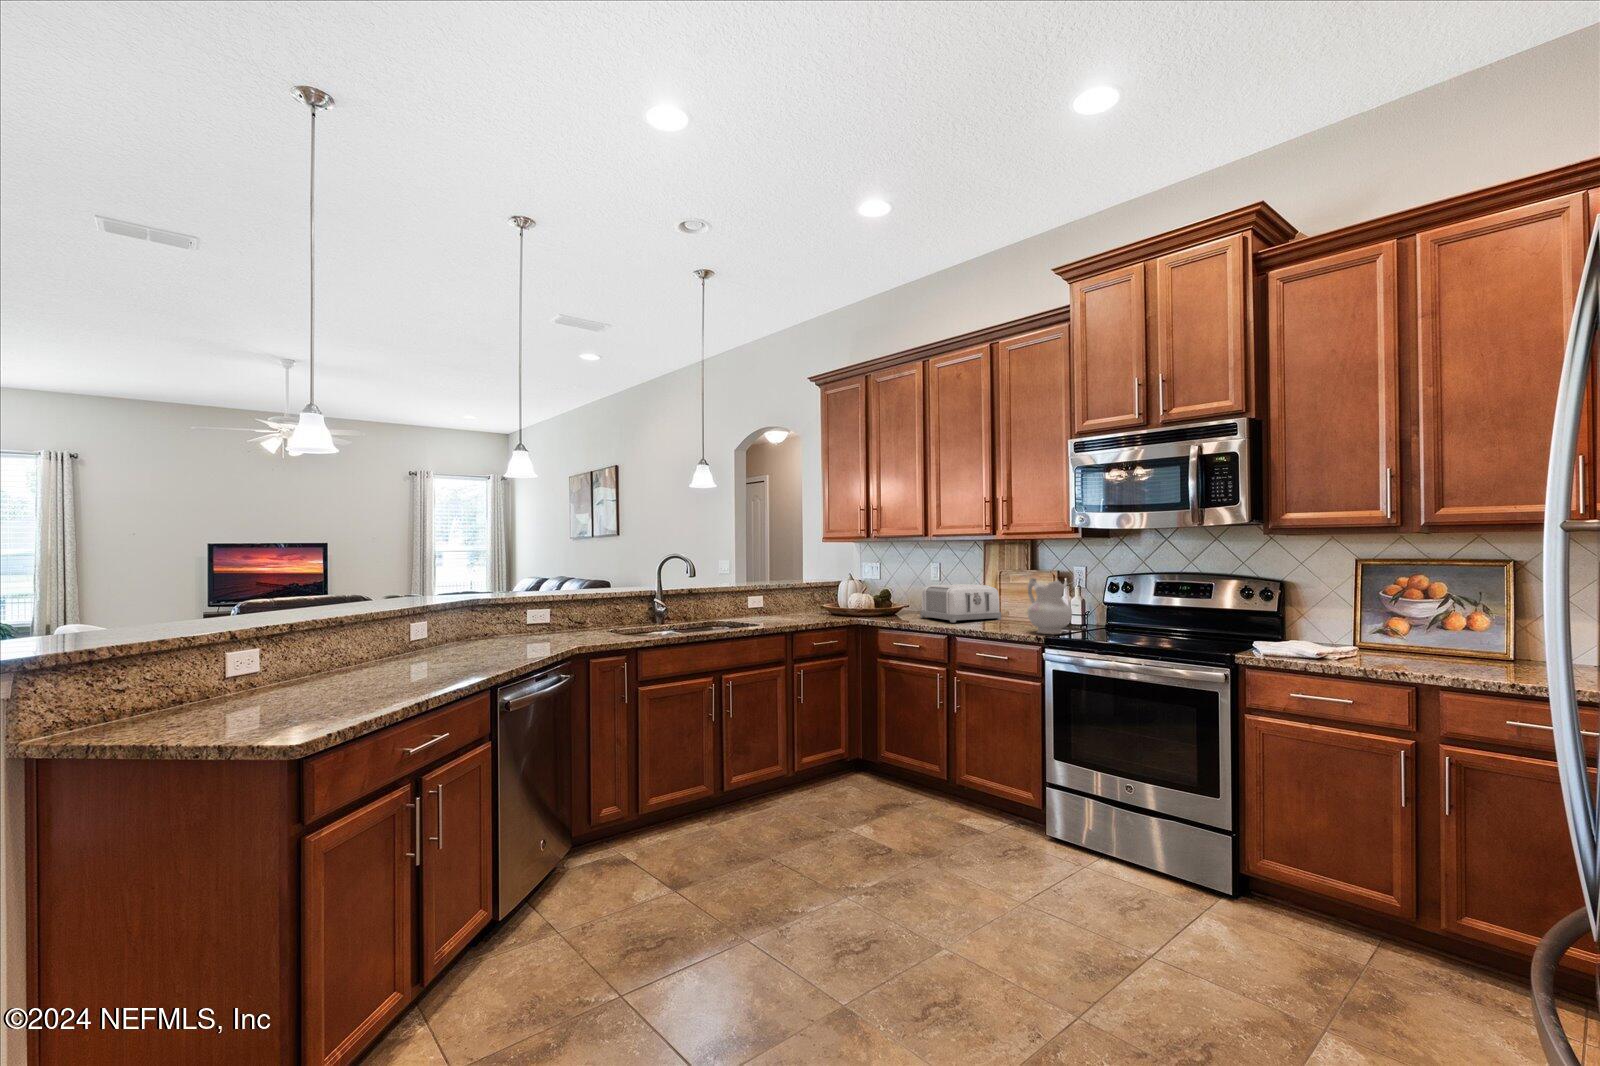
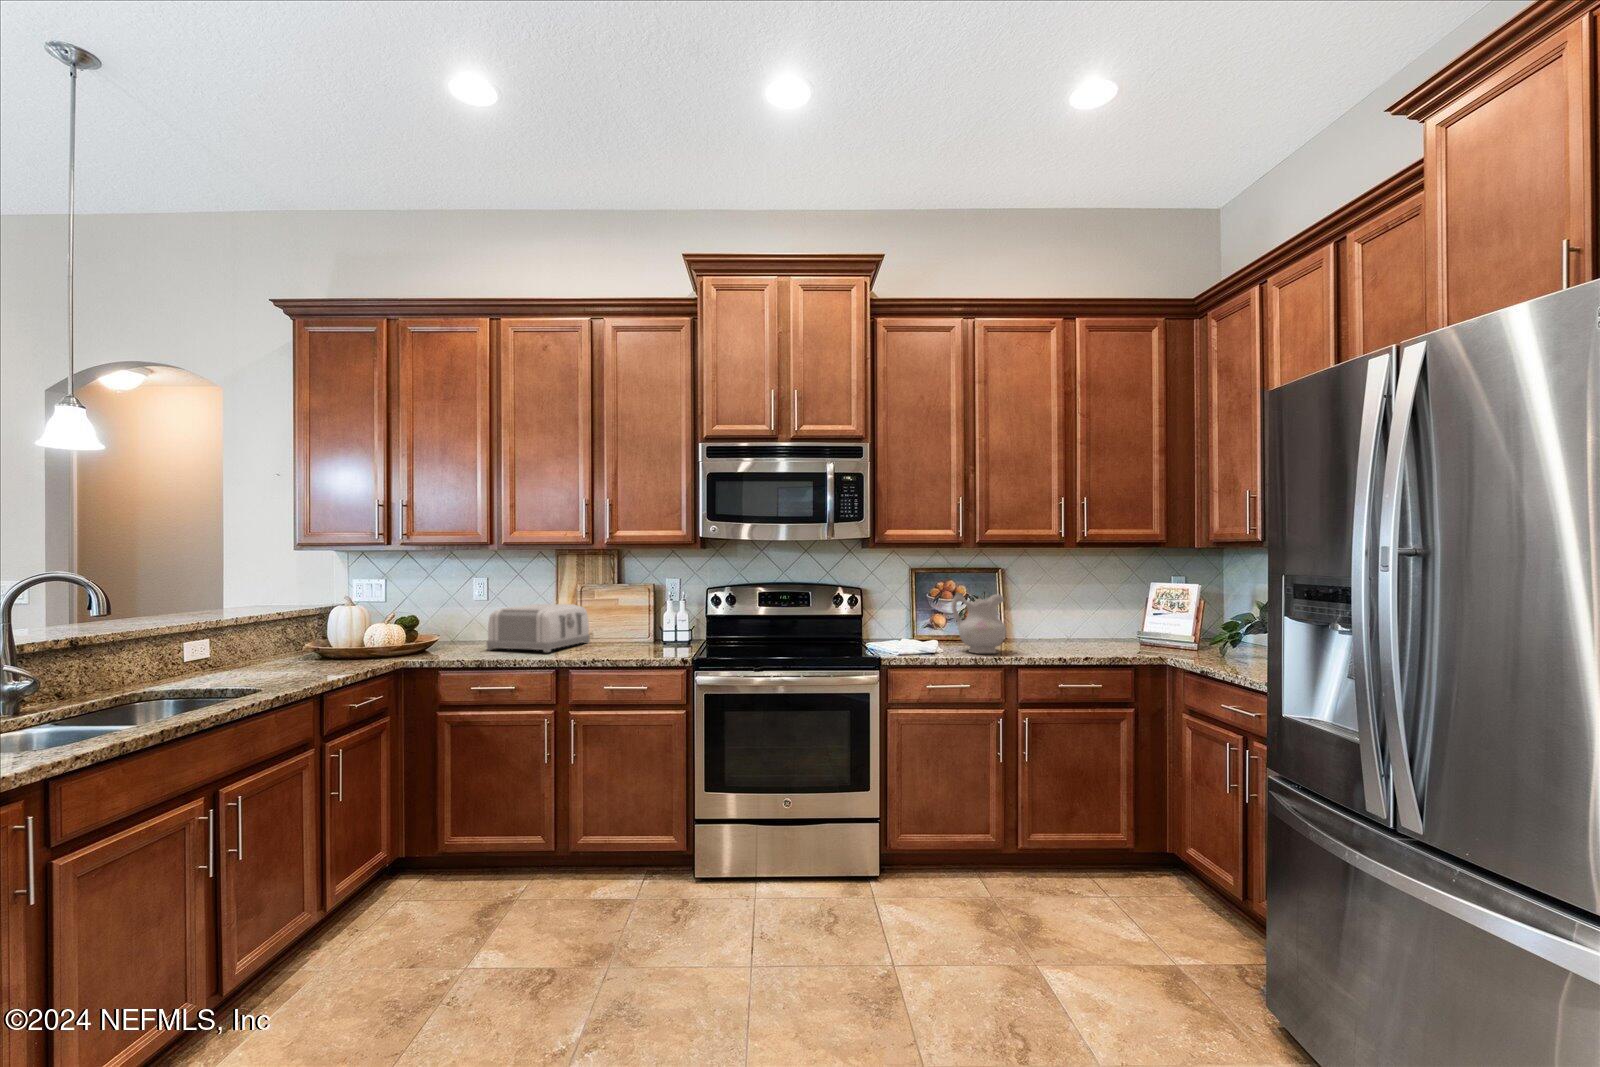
ceramic pitcher: present [1028,578,1072,634] -> present [951,593,1006,653]

